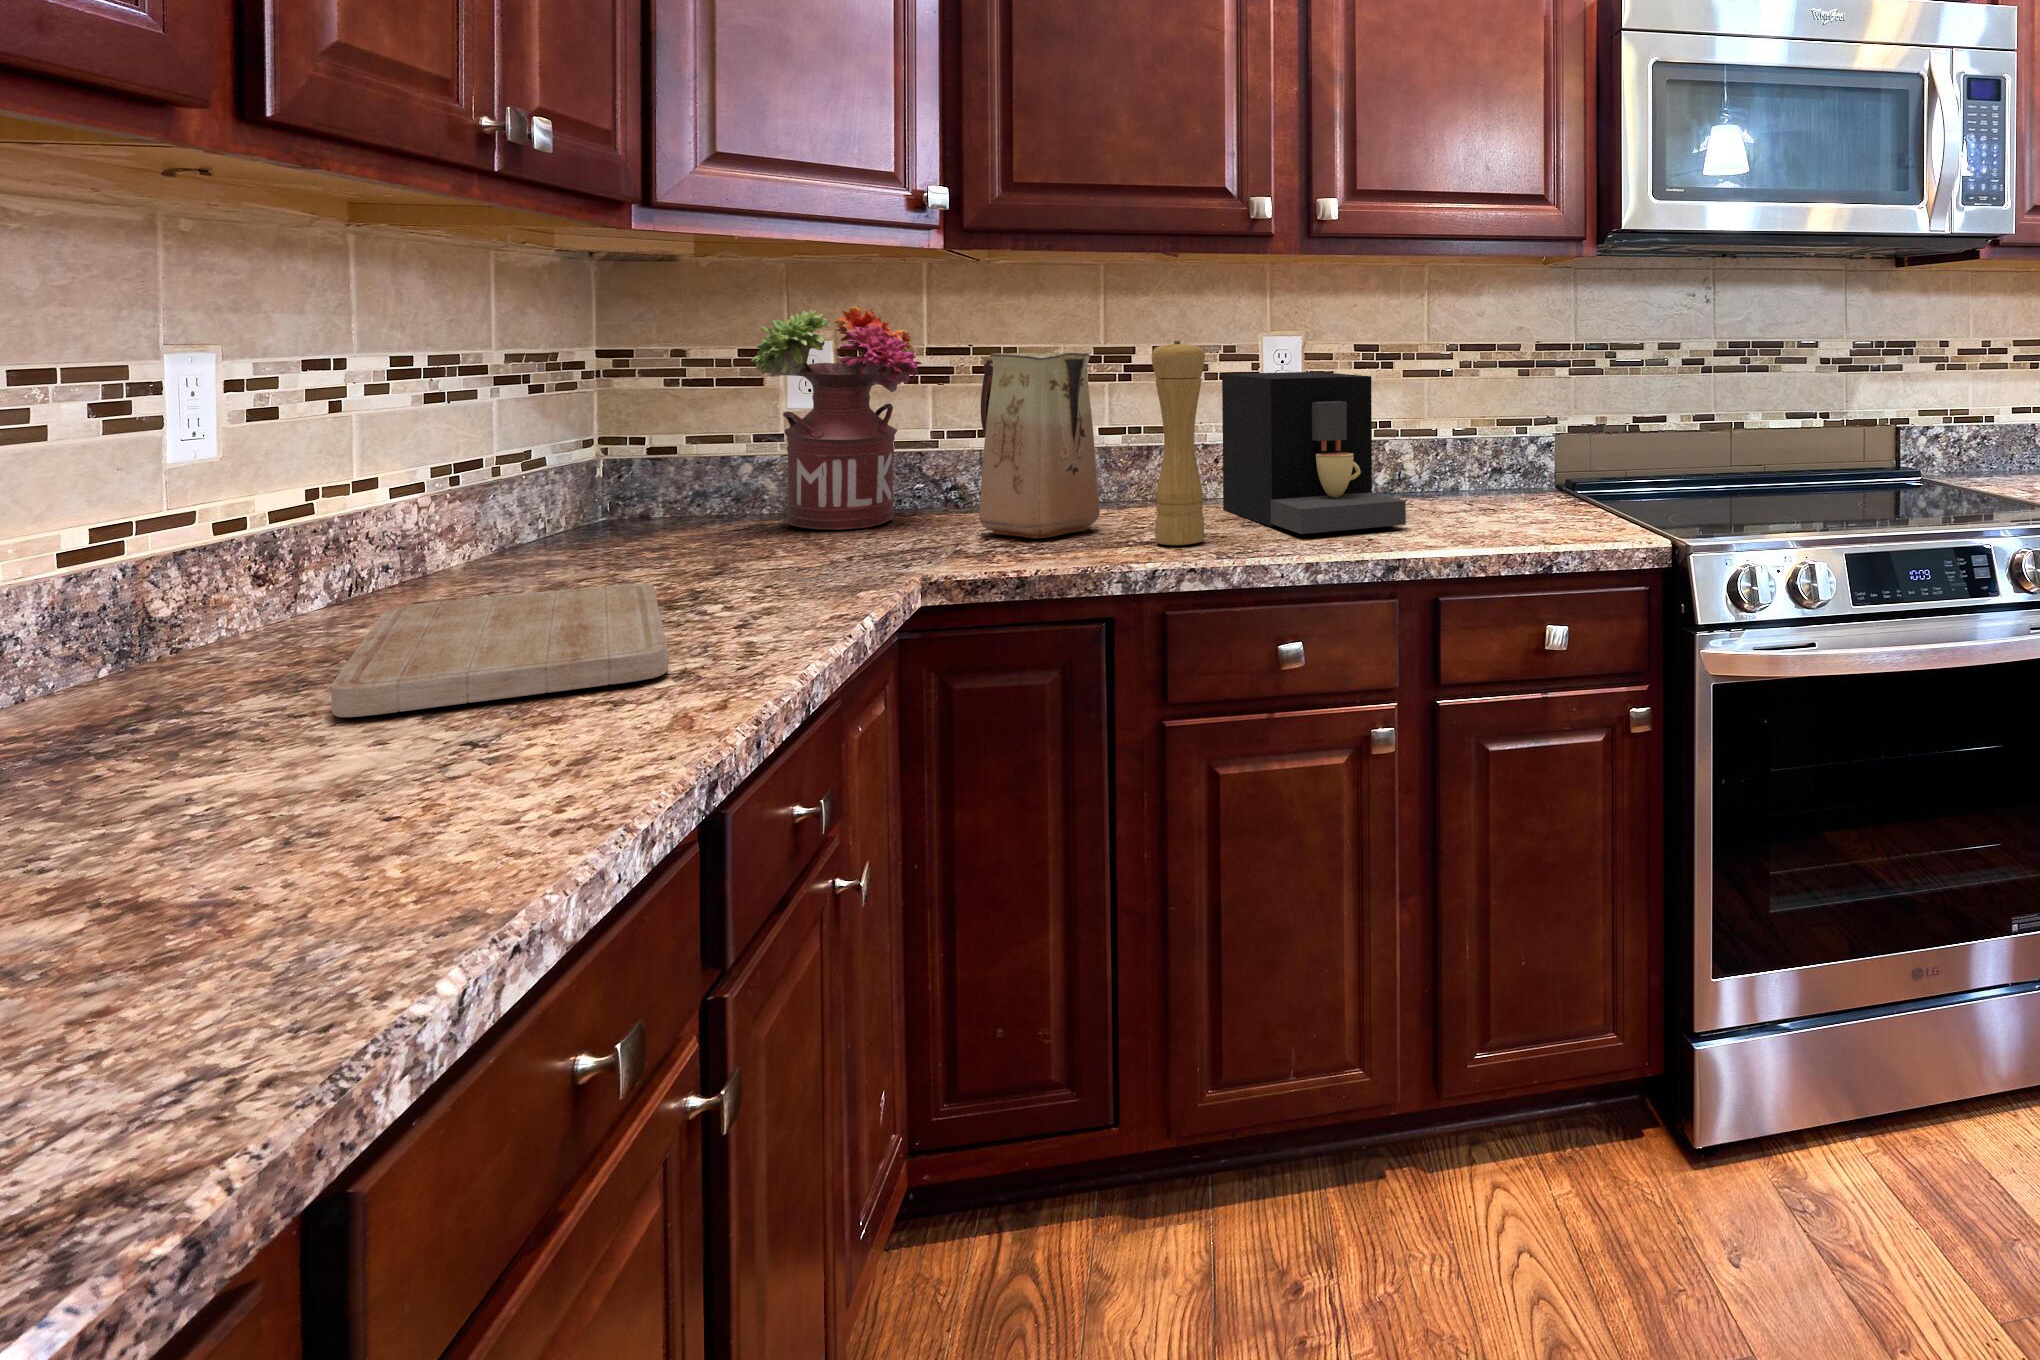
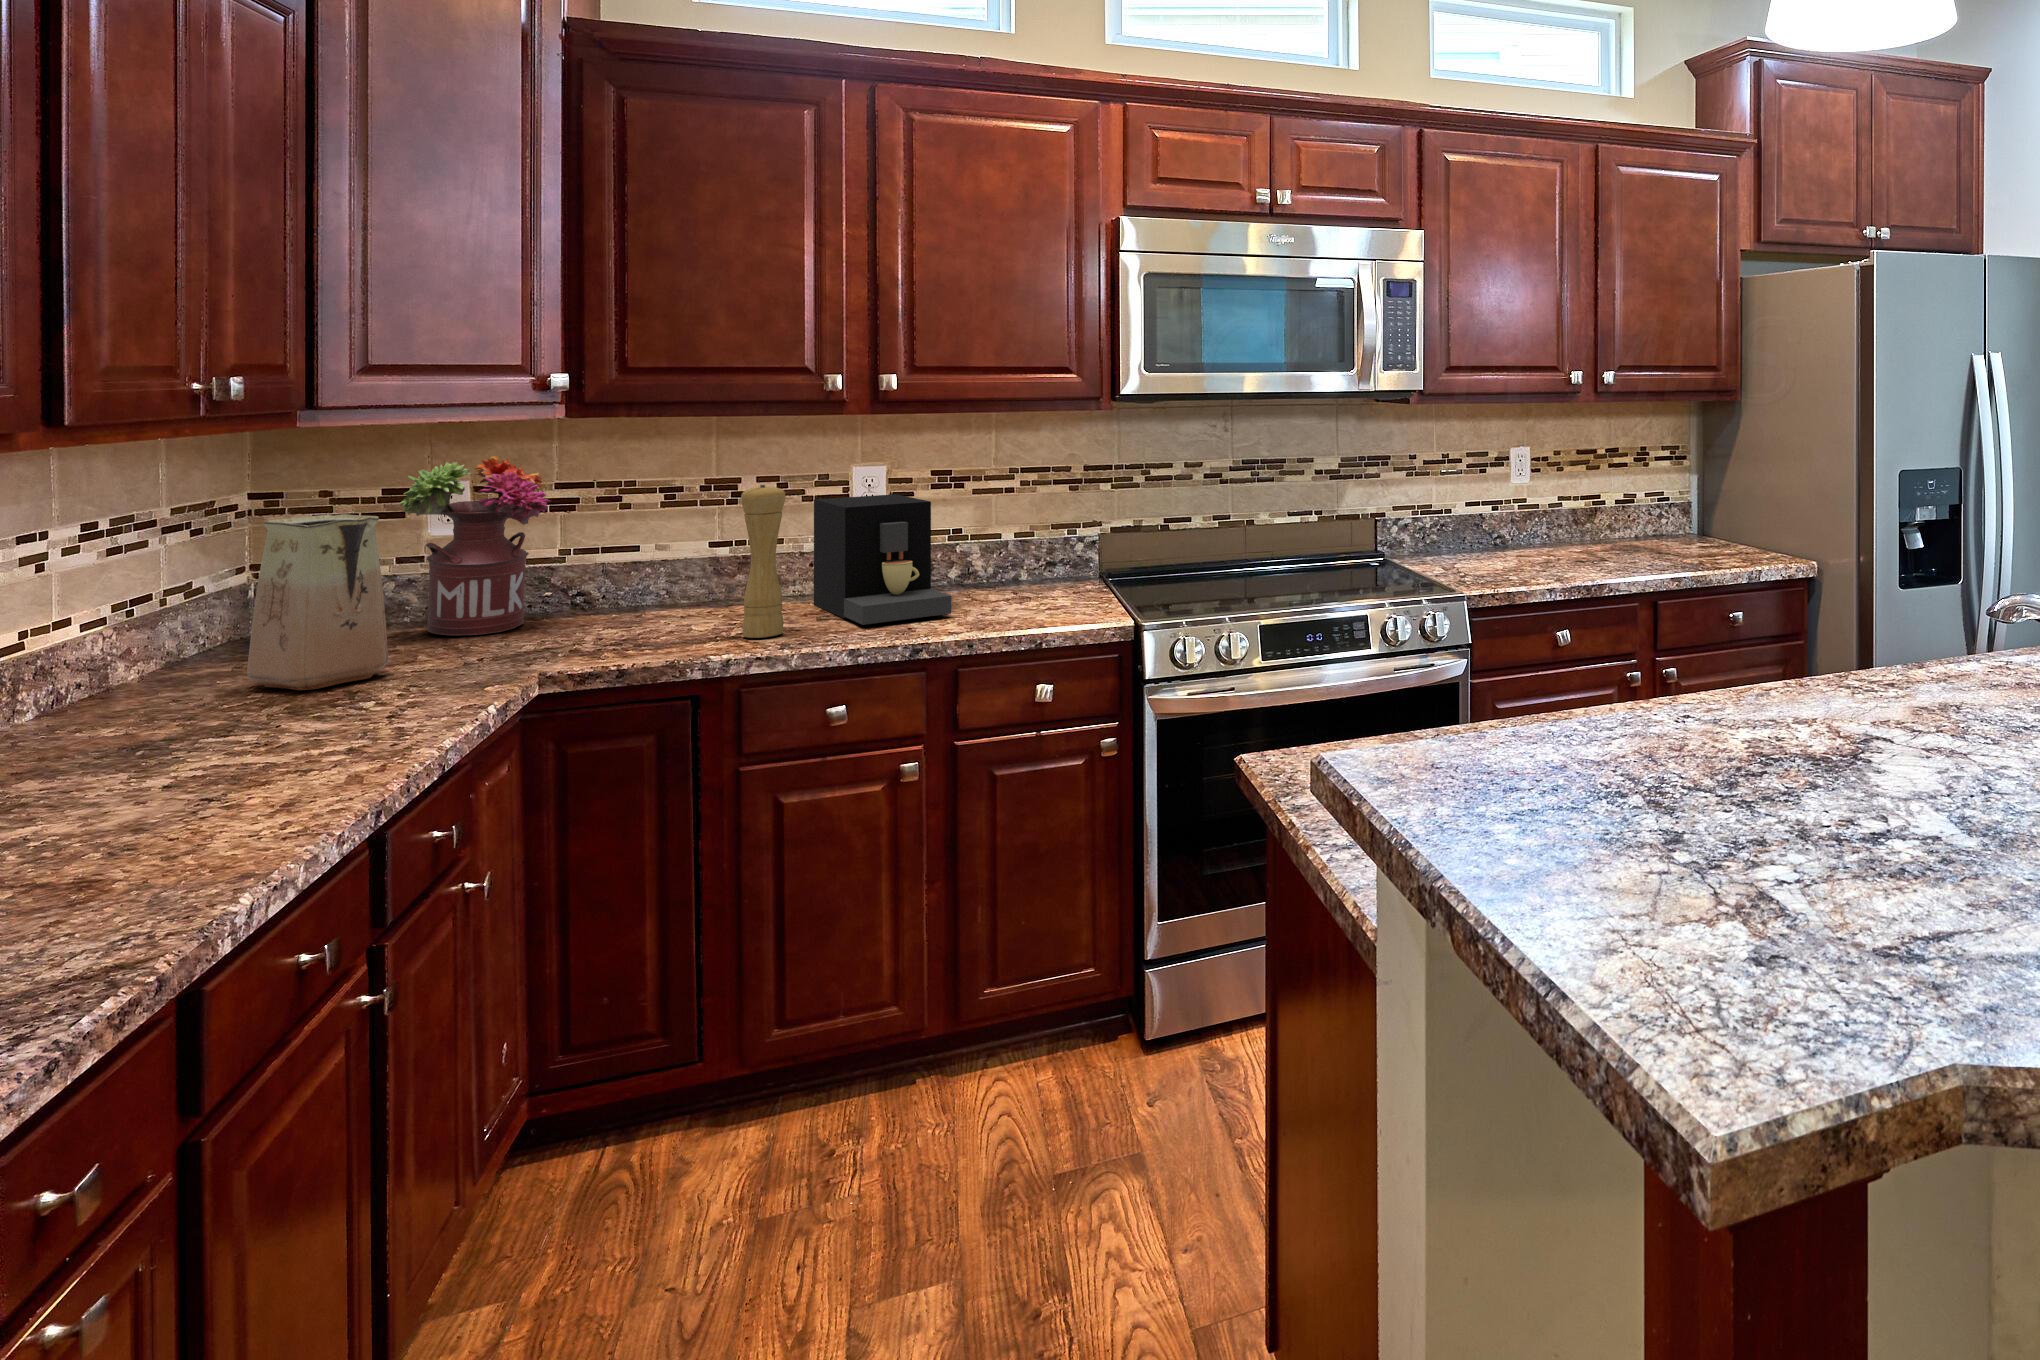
vase: present [979,352,1100,538] -> present [247,514,389,690]
cutting board: present [331,584,668,717] -> none [81,689,337,792]

